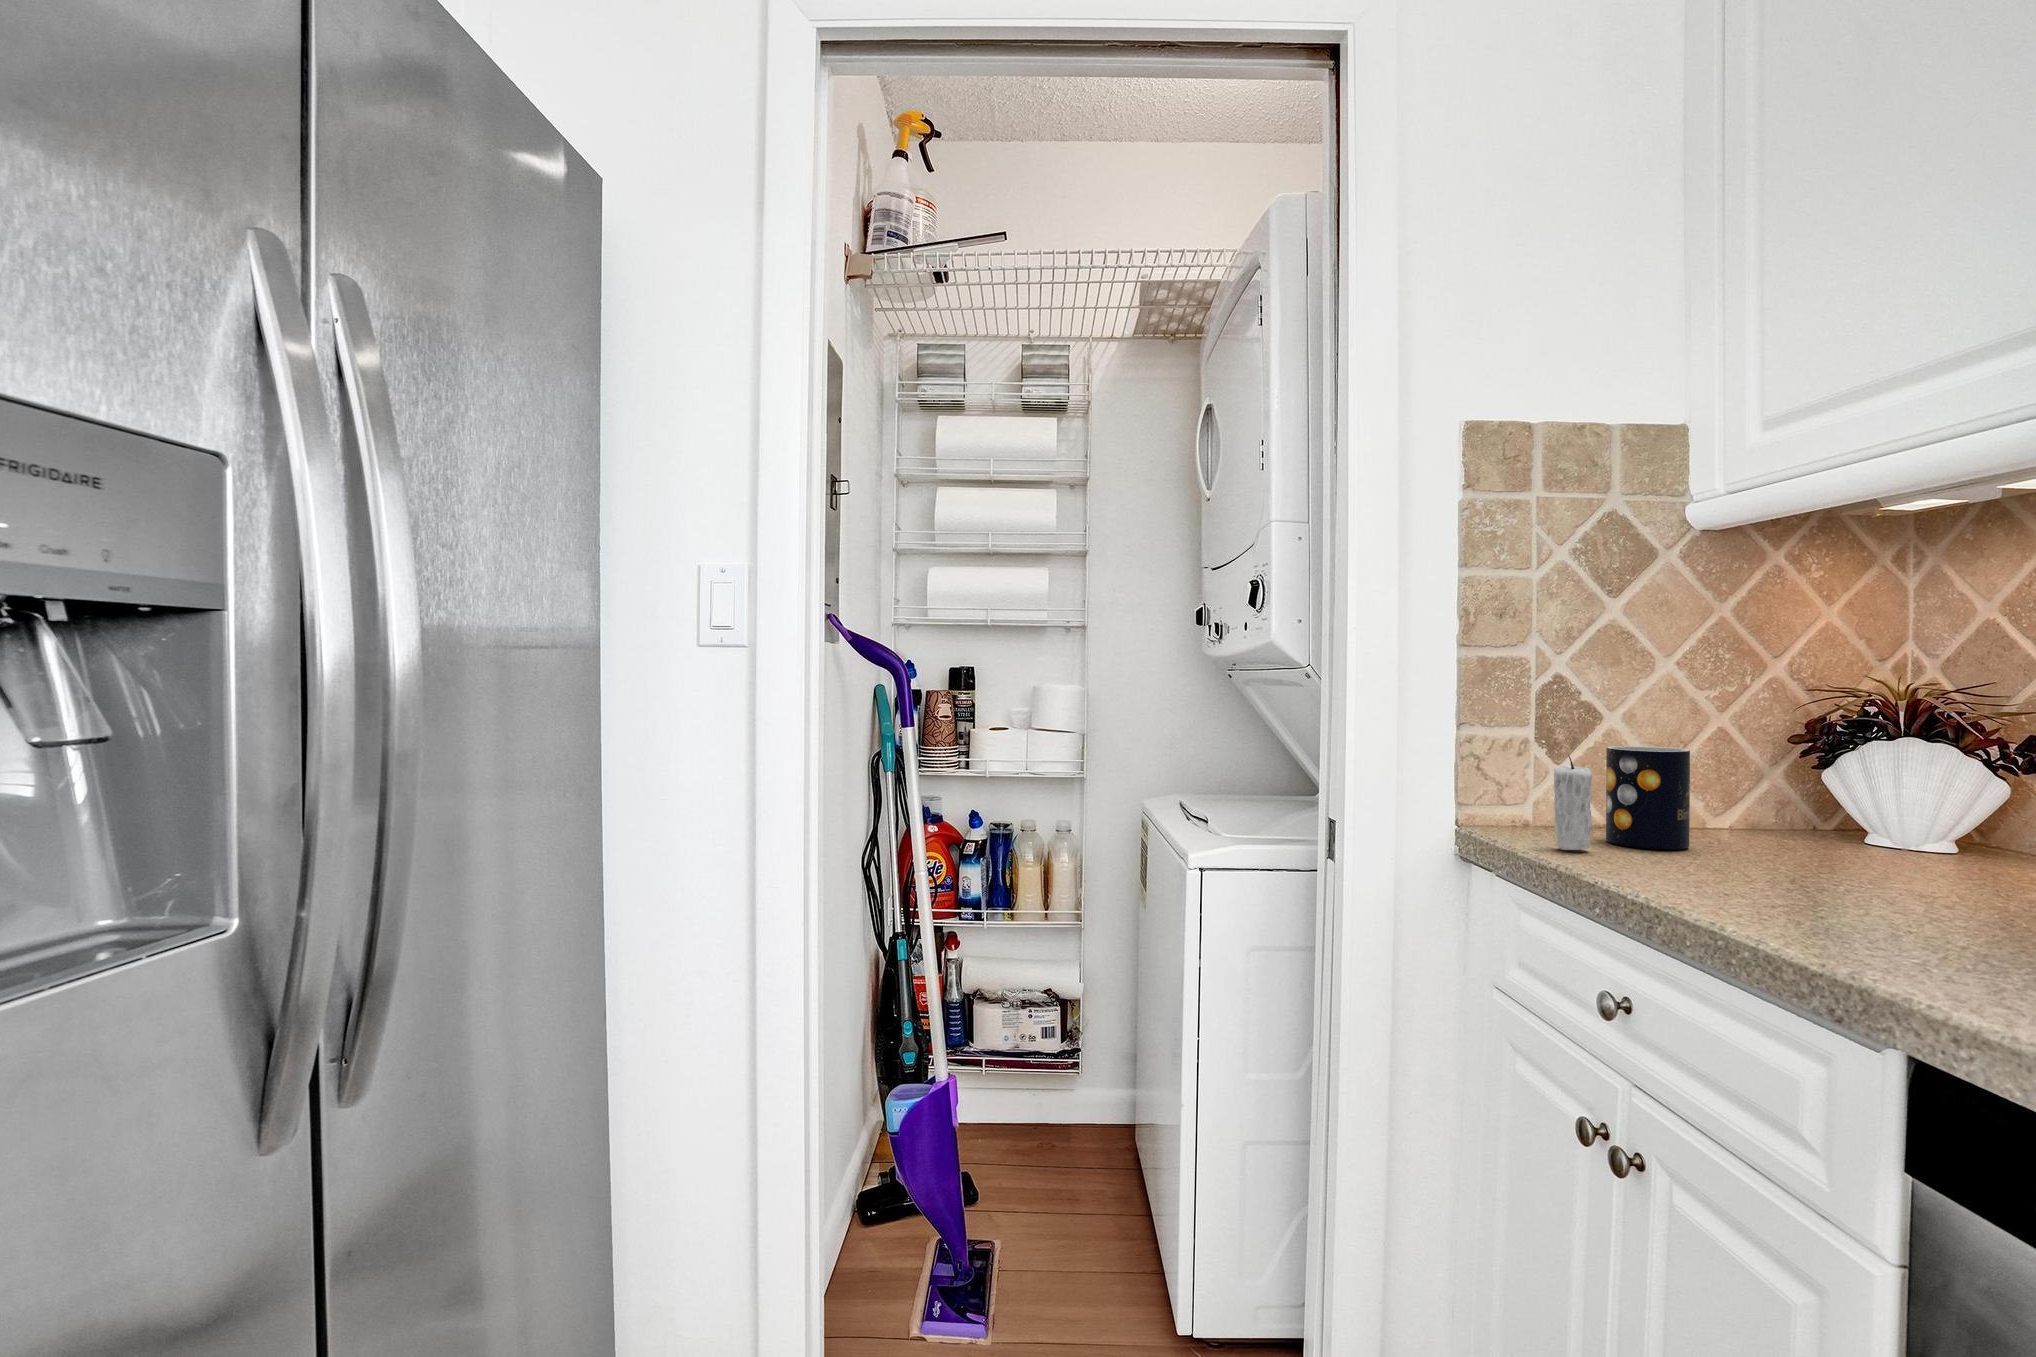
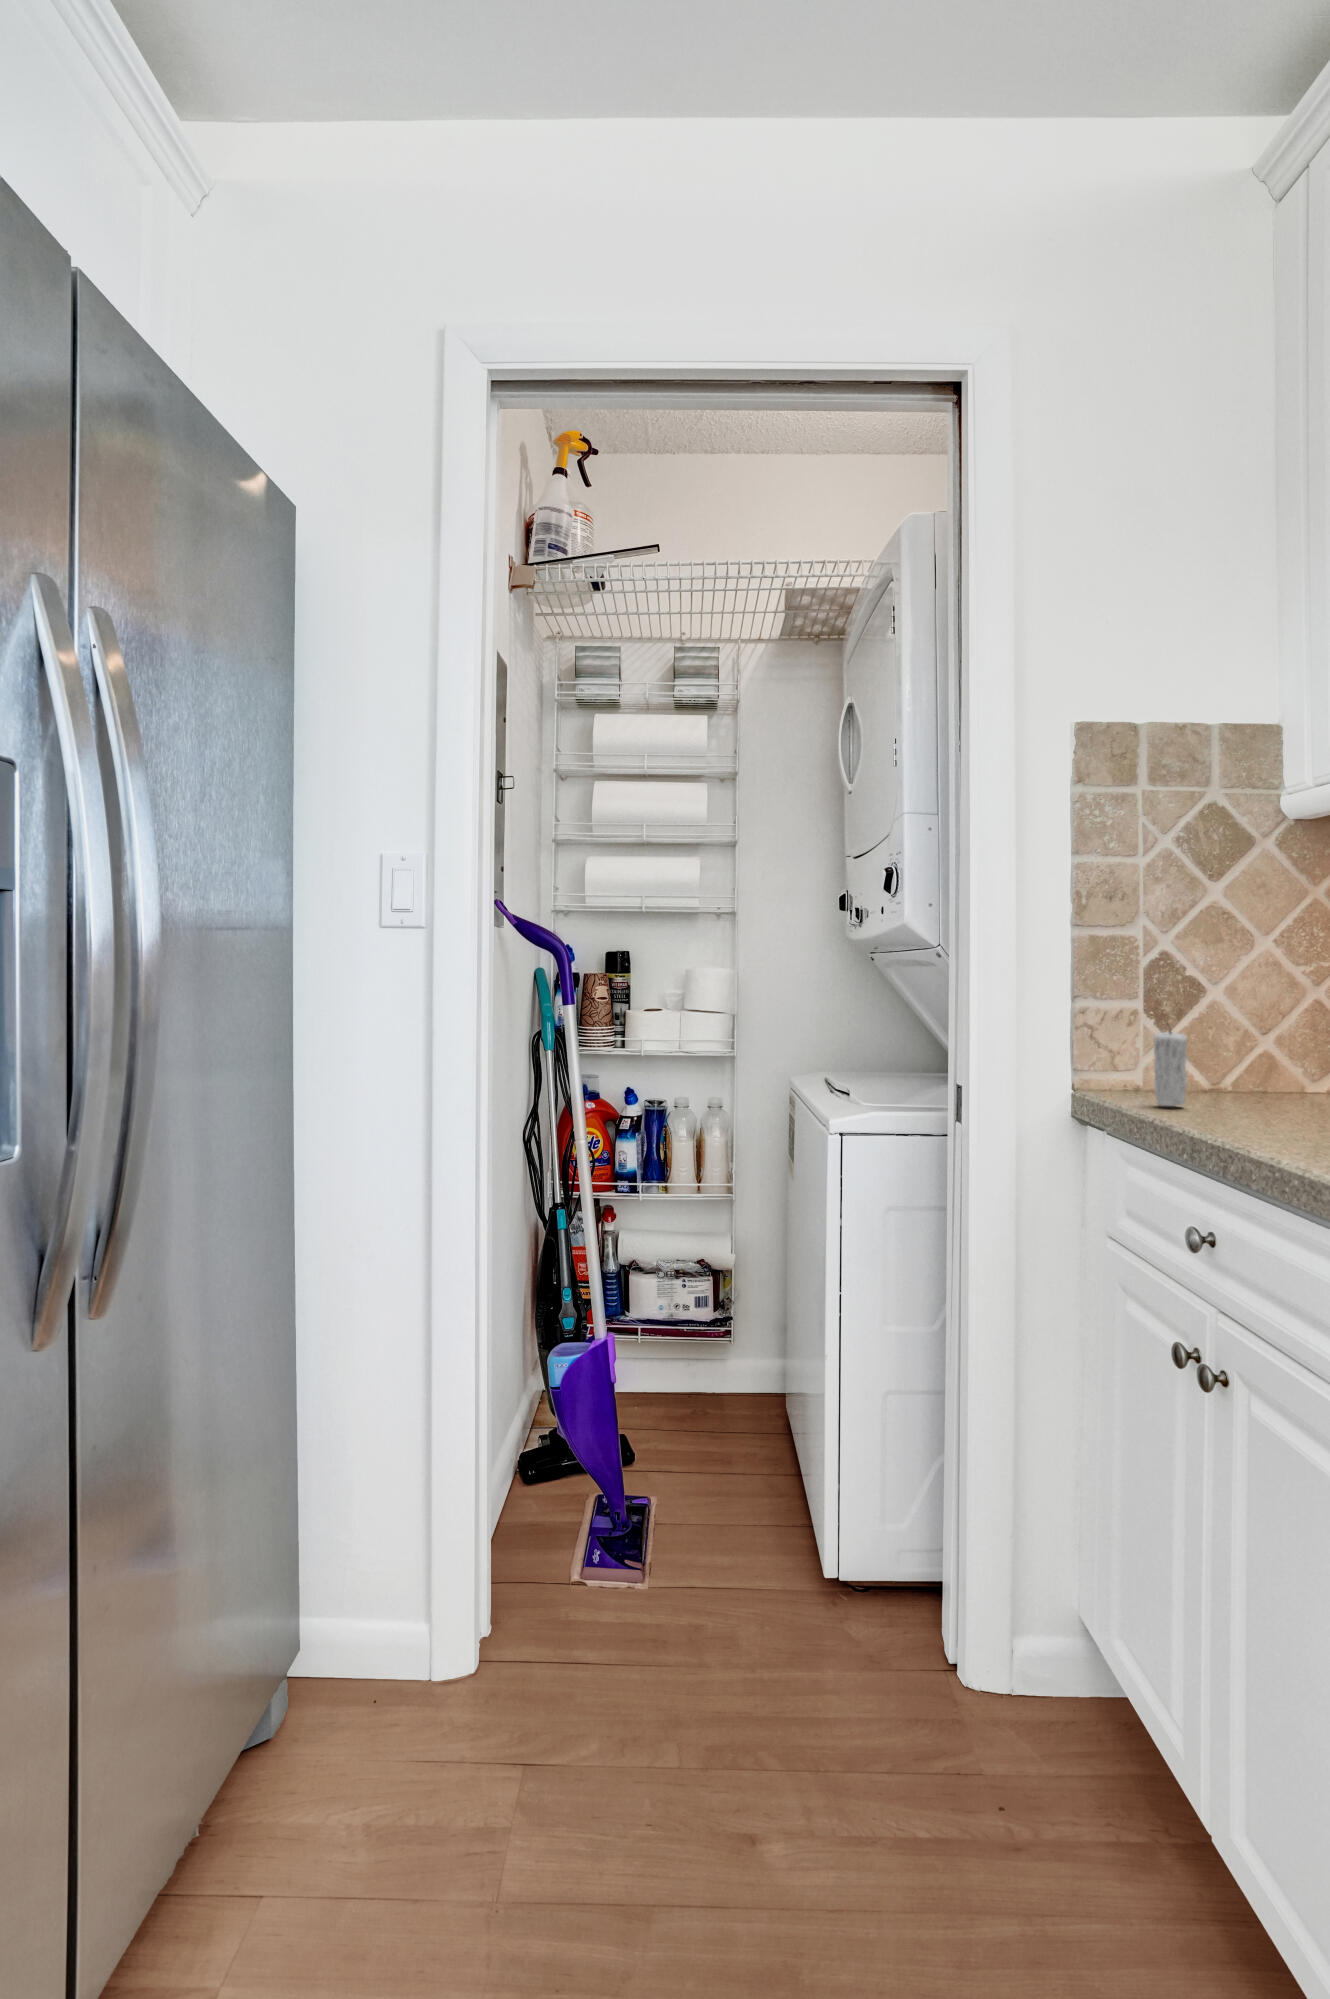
mug: present [1606,746,1690,849] -> none [1202,1016,1276,1105]

